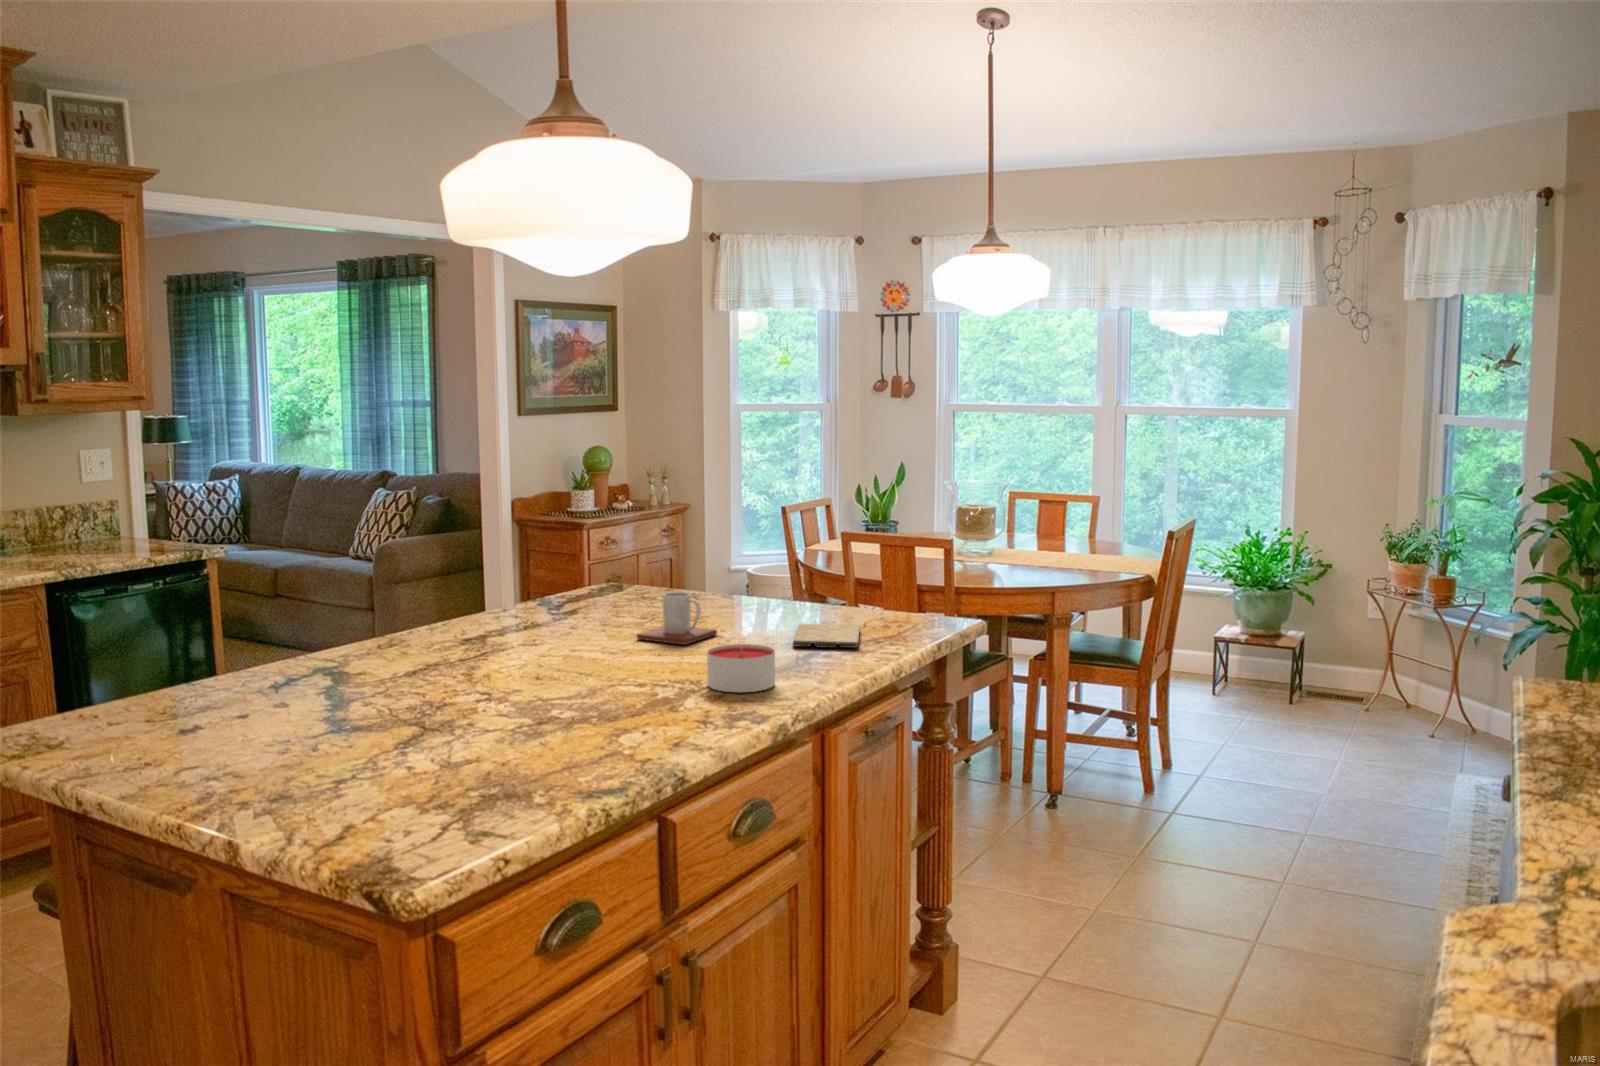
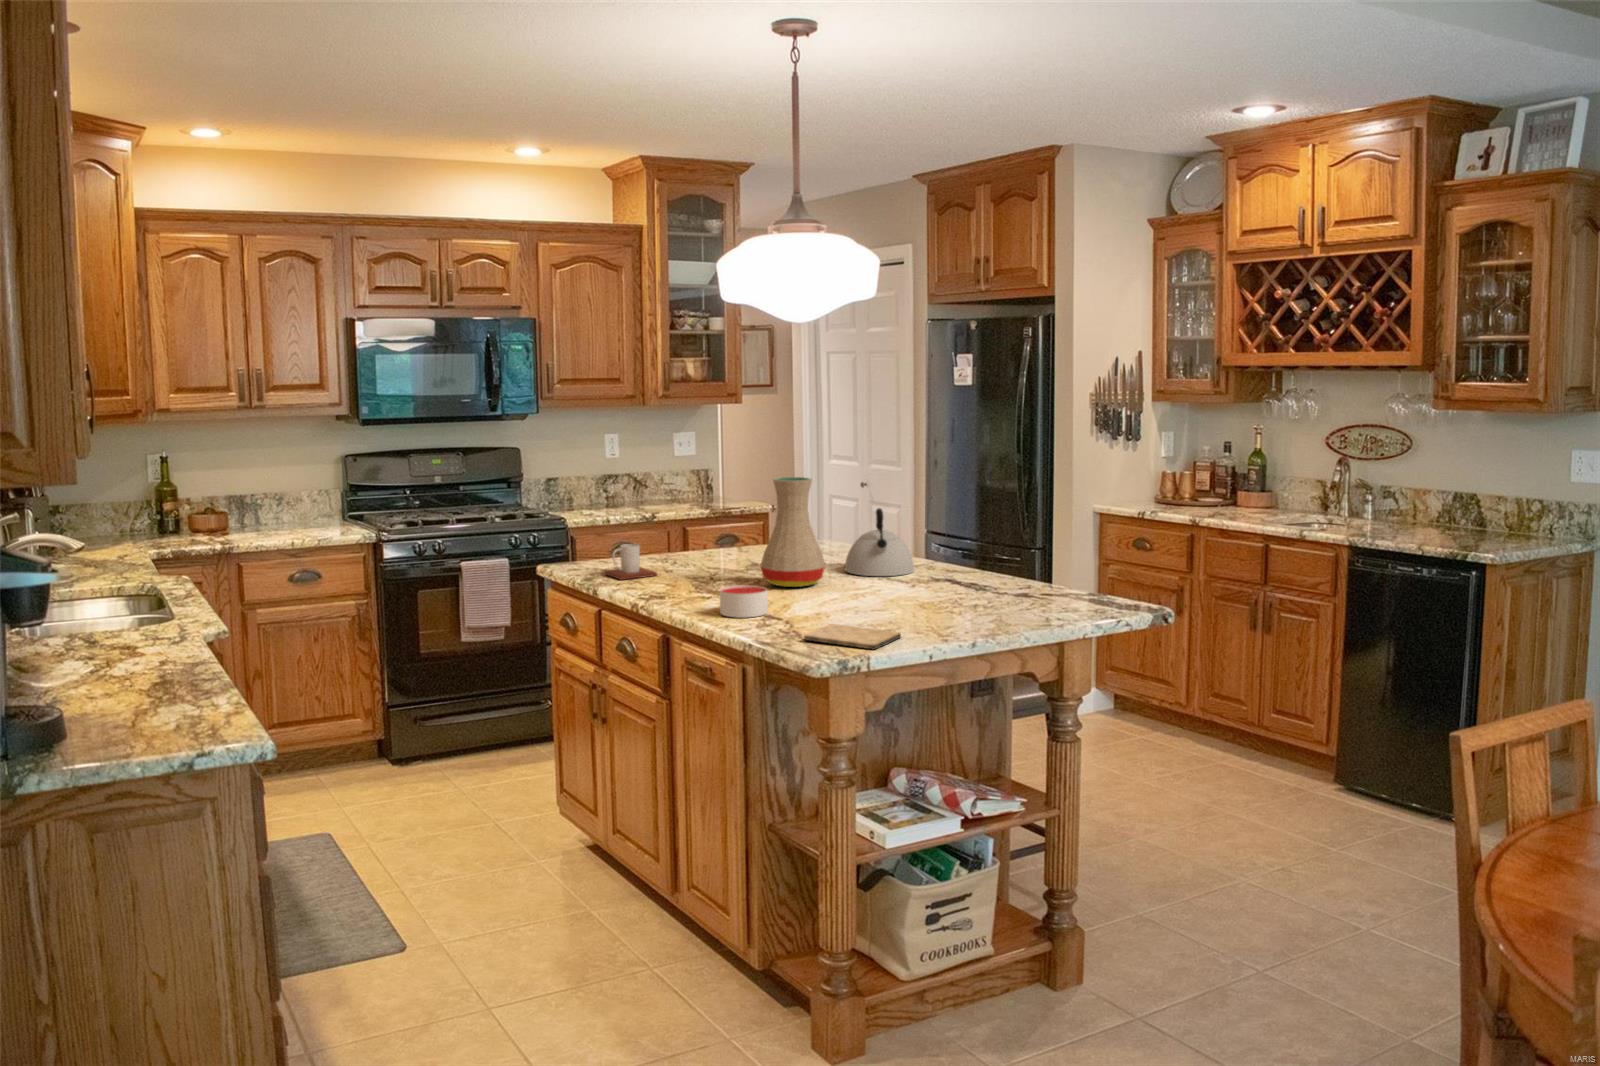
vase: none [455,517,566,699] -> present [760,477,825,587]
kettle: none [308,571,432,685] -> present [844,508,914,576]
mug: present [637,592,717,645] -> present [604,544,657,580]

